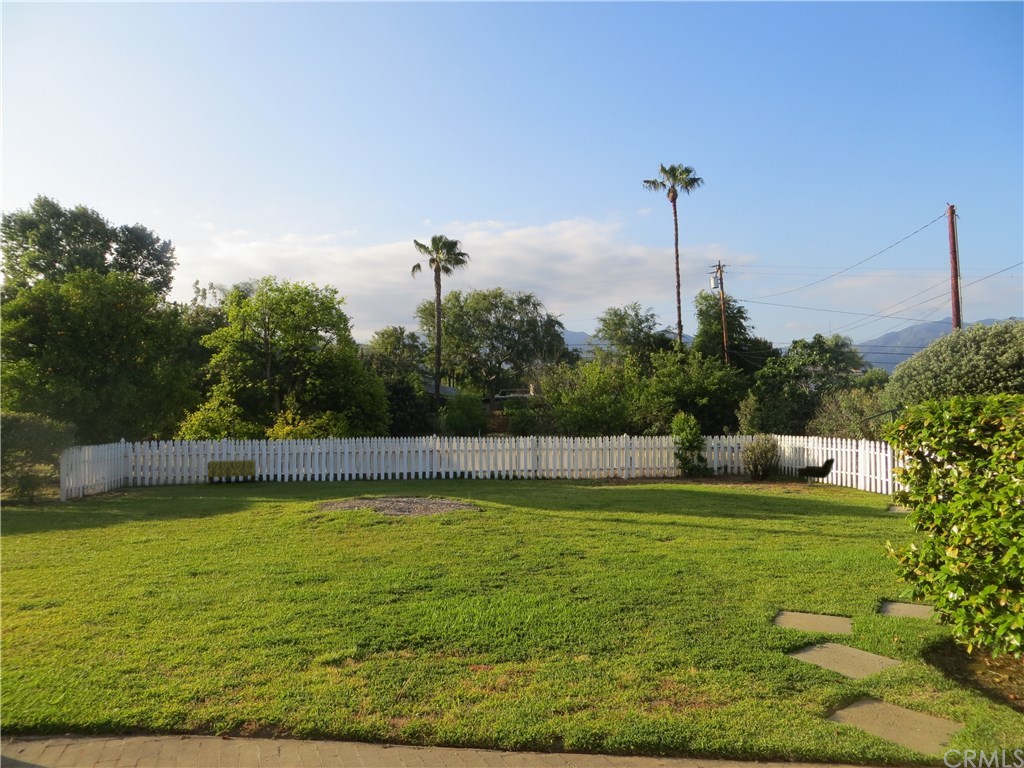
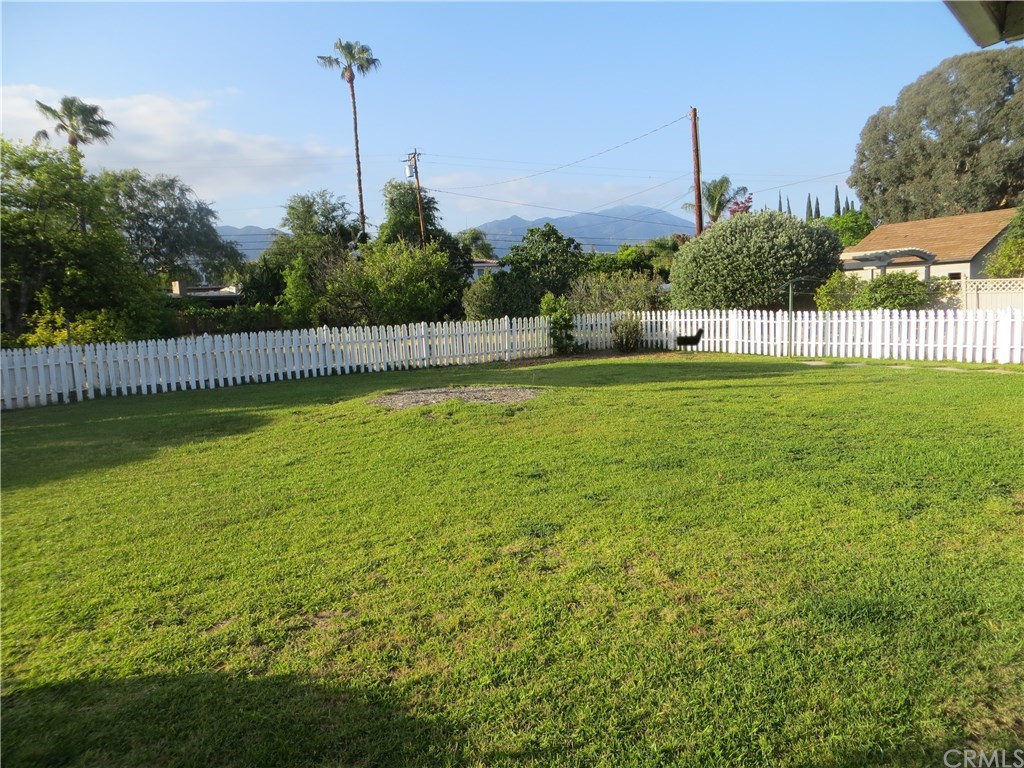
bench: present [207,460,256,483] -> none [44,370,115,405]

